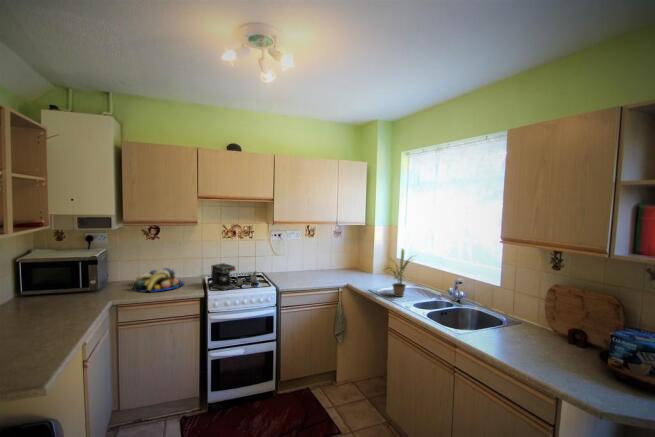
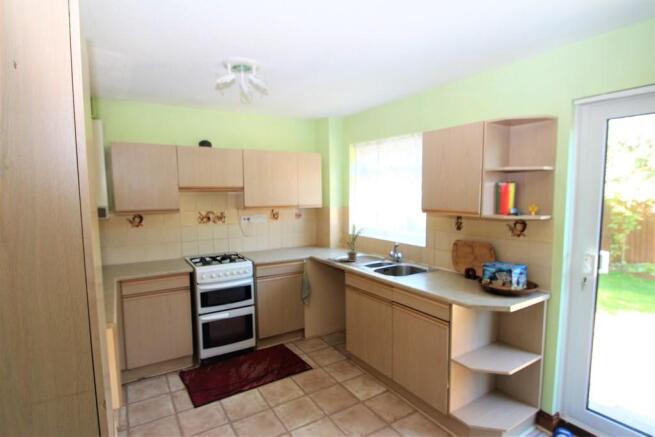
coffee maker: present [211,263,257,290] -> none [195,244,234,266]
fruit bowl: present [134,268,183,292] -> none [127,251,170,271]

